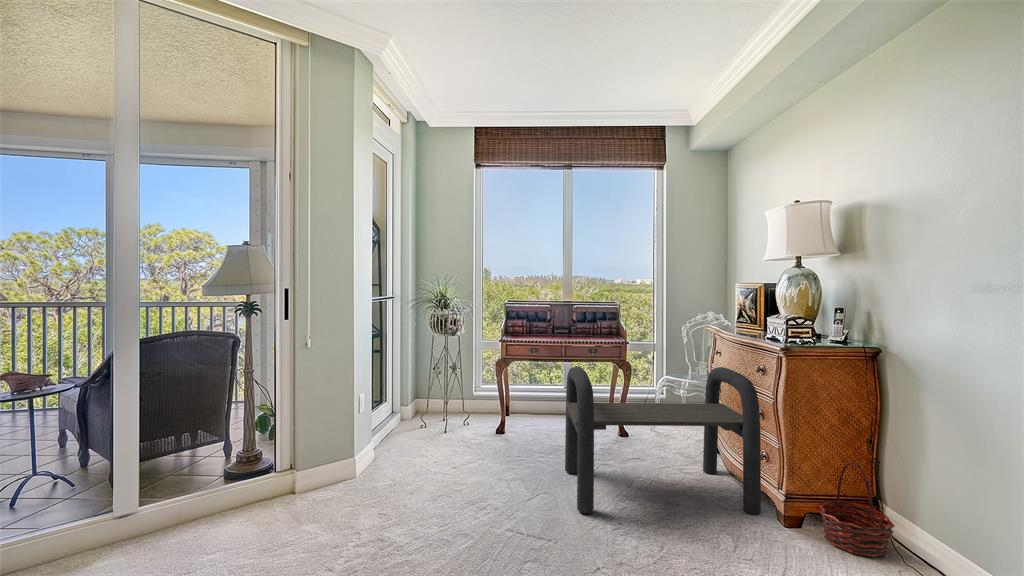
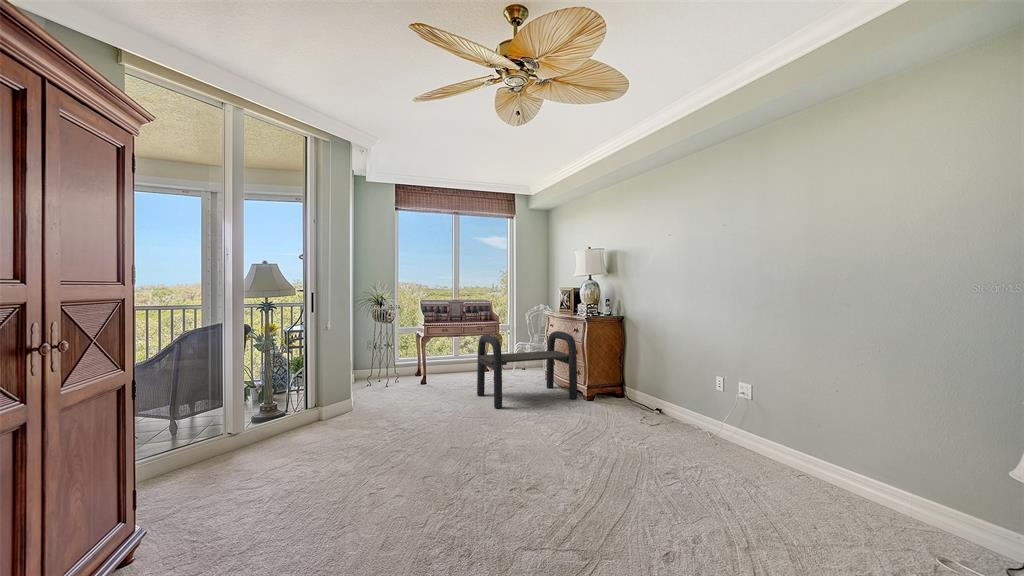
basket: present [820,461,895,557] -> none [602,367,630,405]

